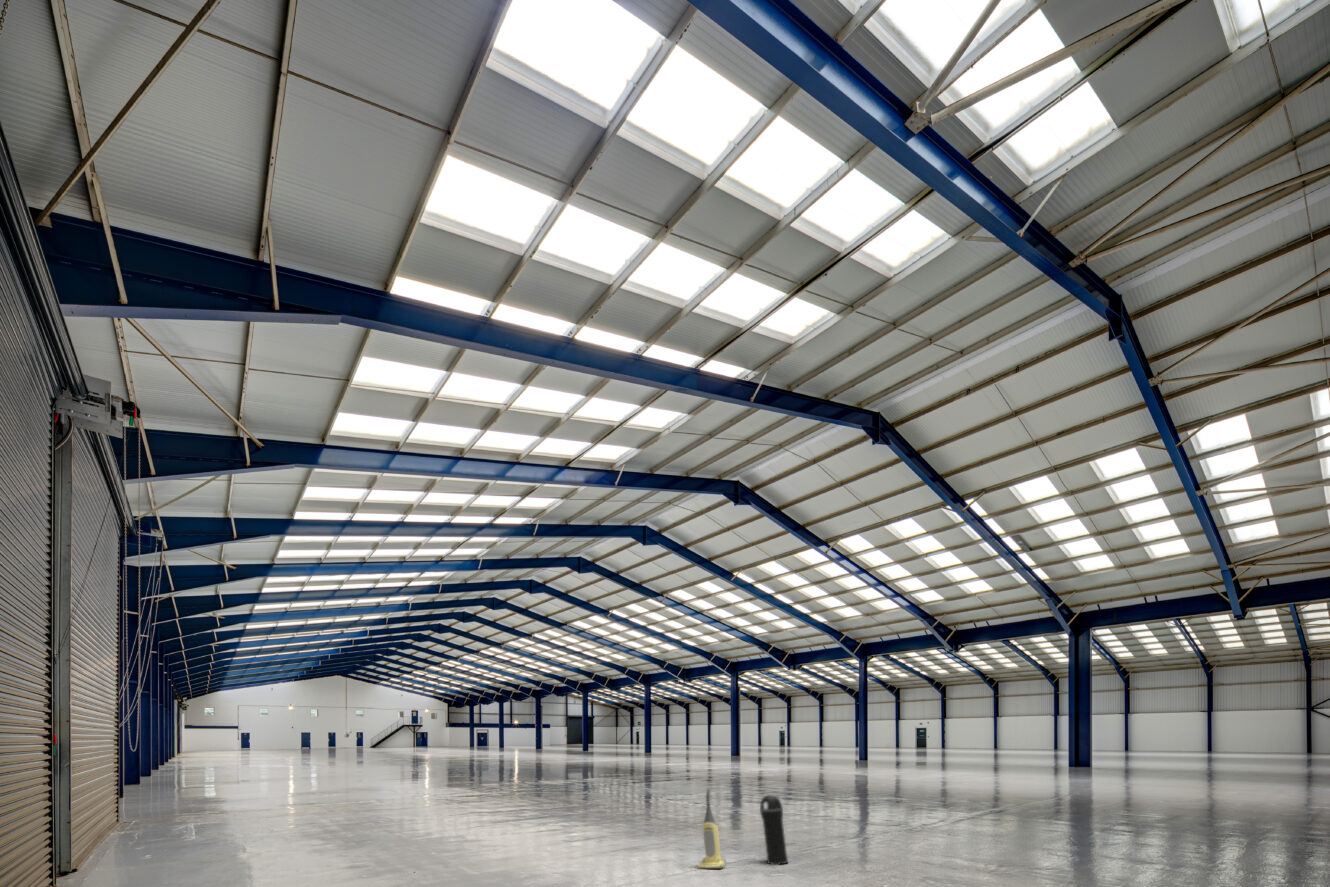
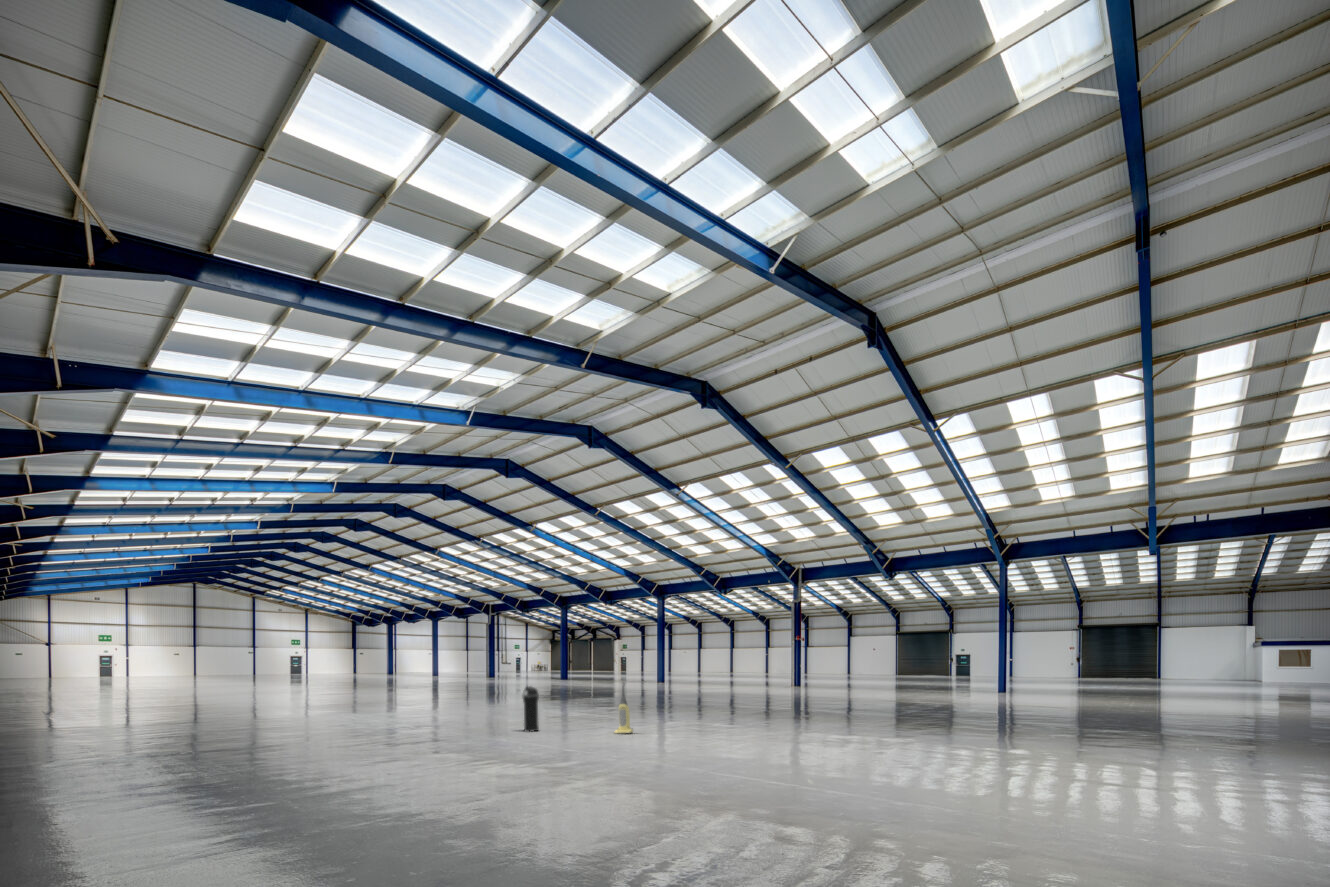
vacuum cleaner: present [697,789,726,869] -> present [614,683,633,734]

